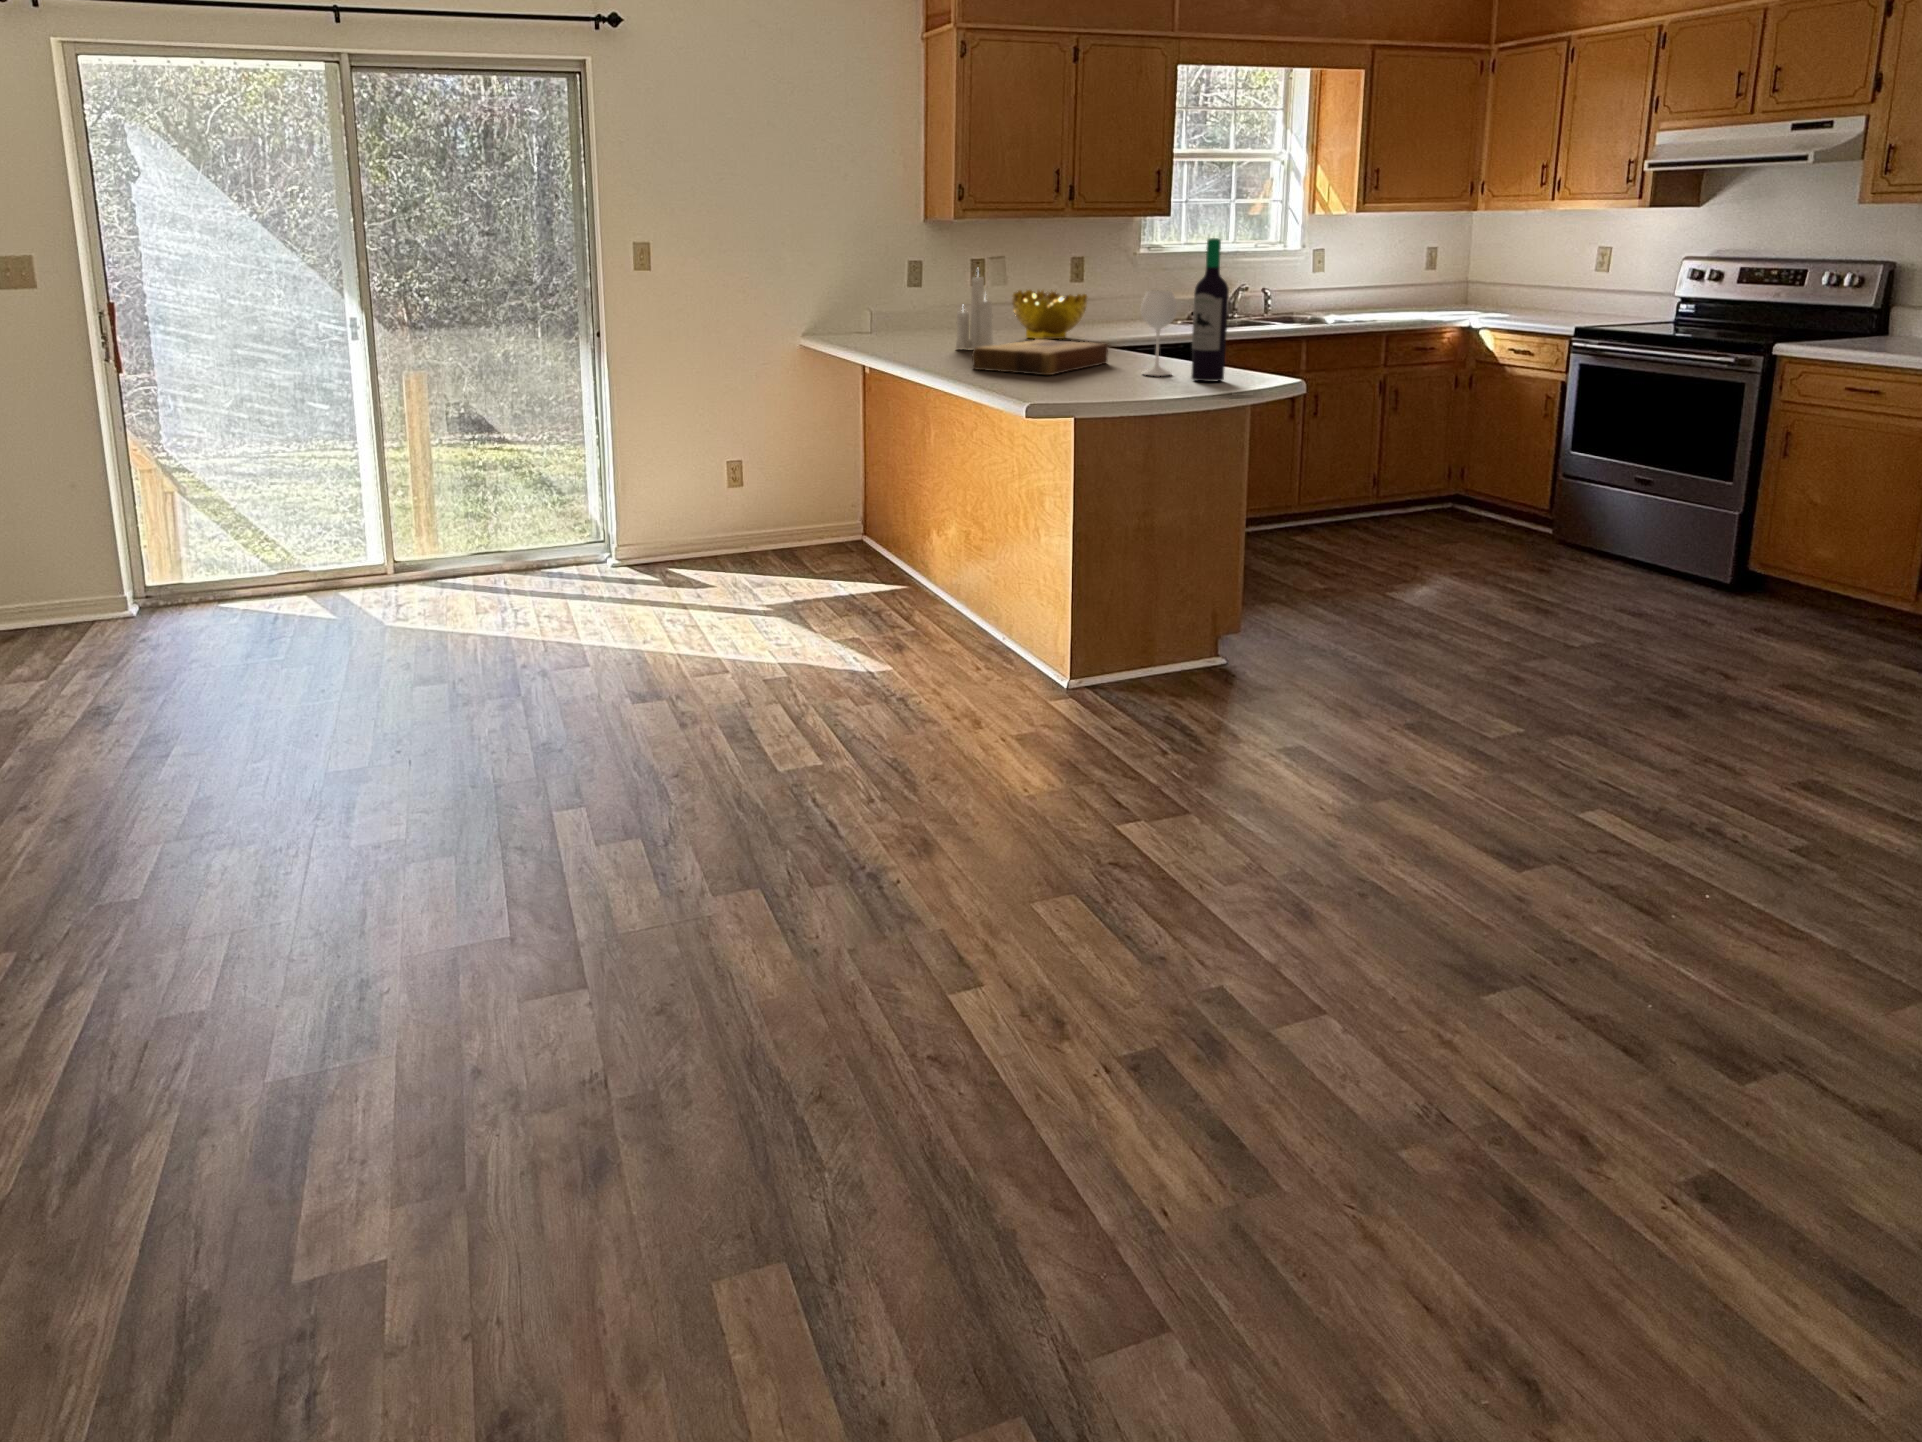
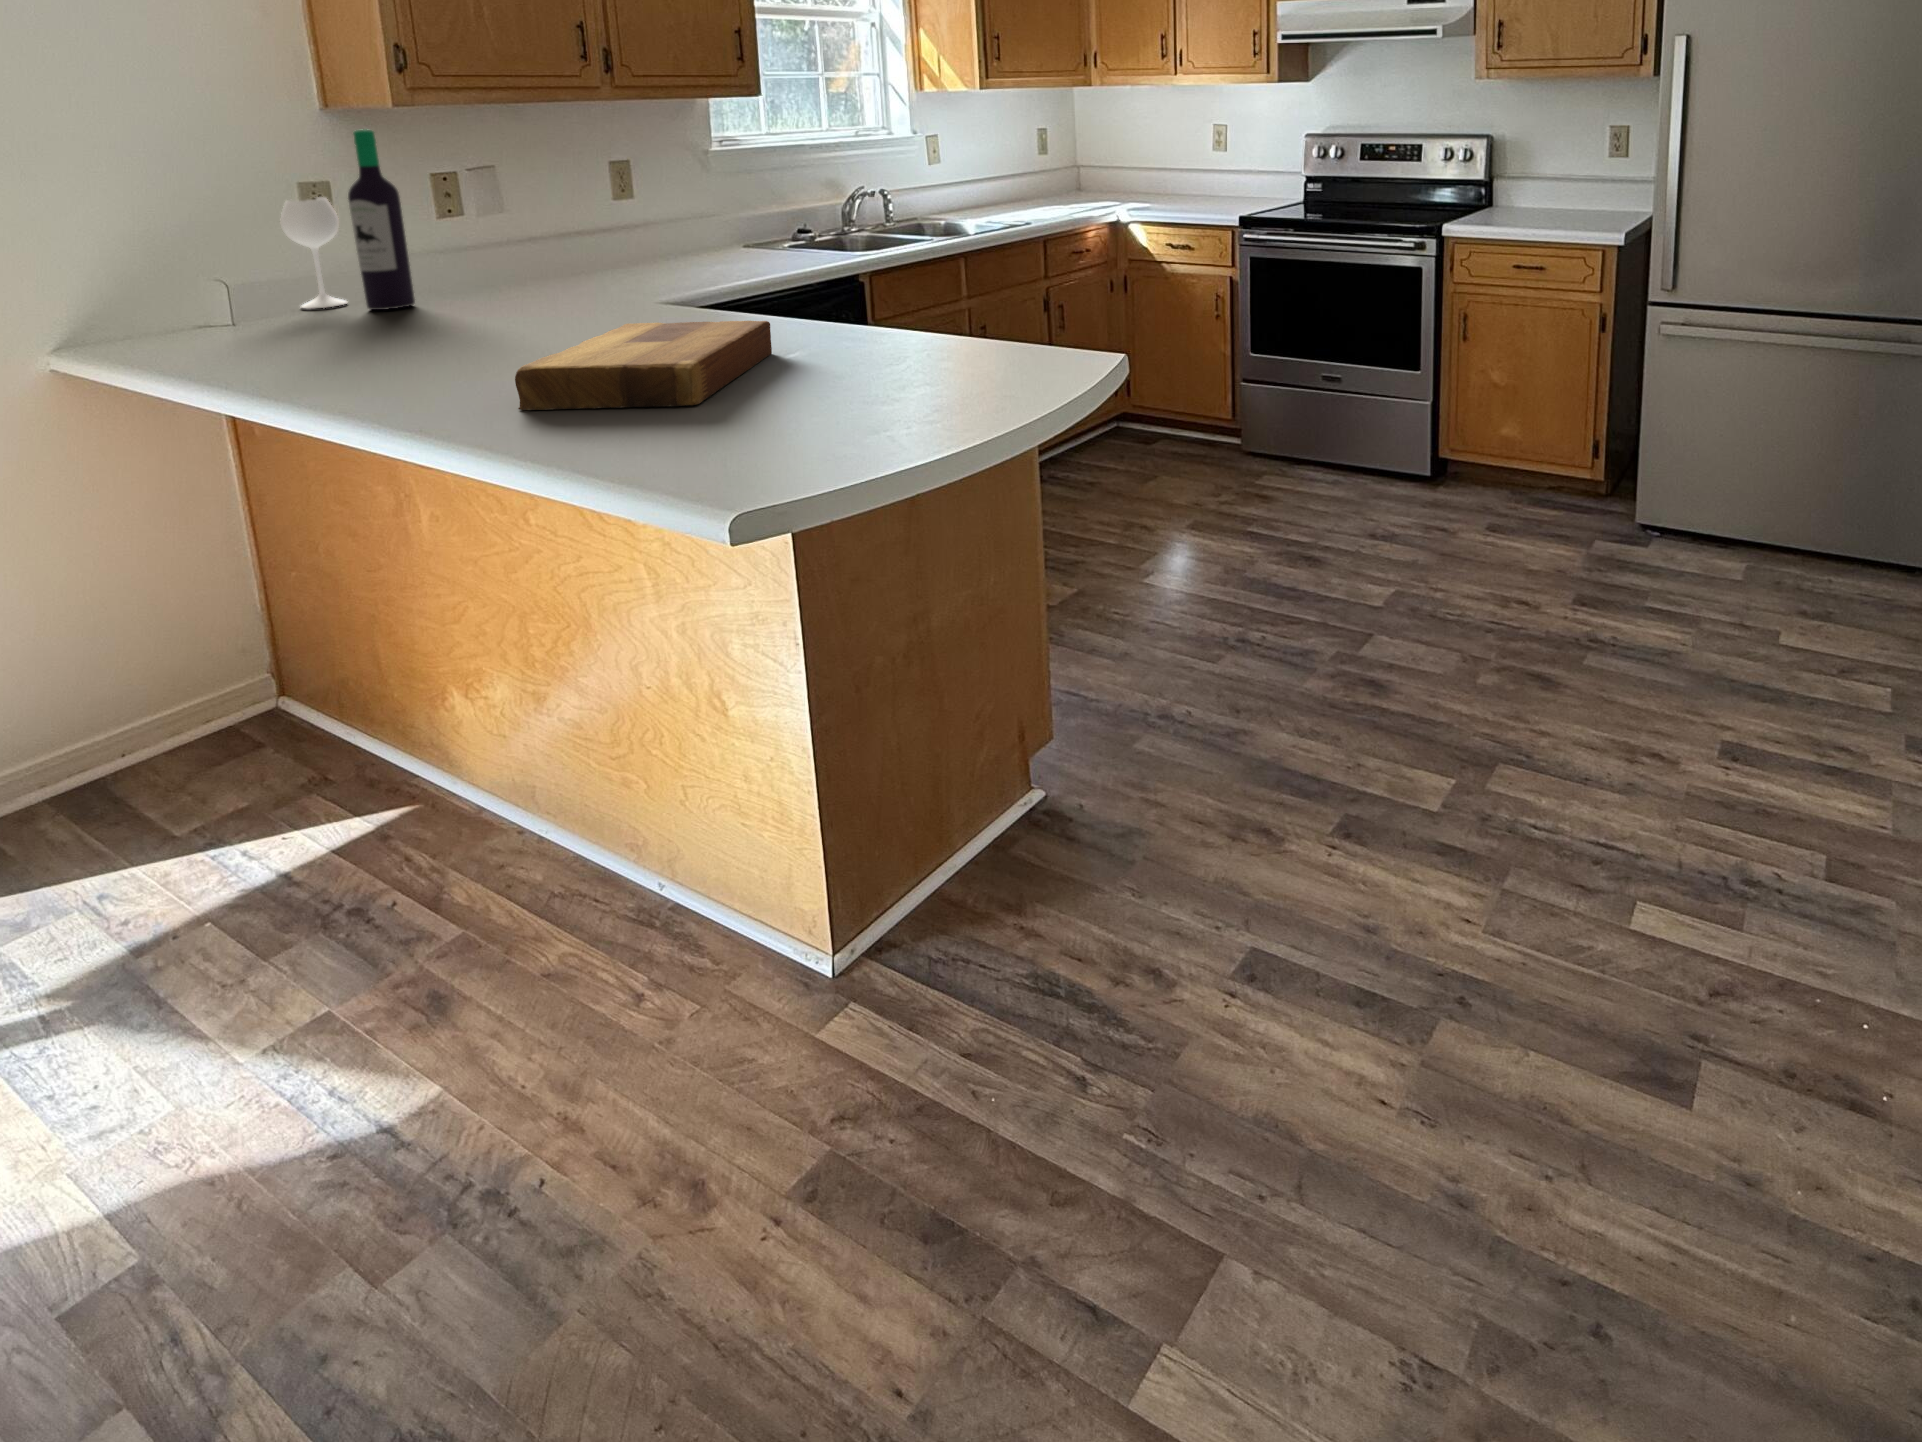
wine bottle: present [1141,238,1229,381] -> present [280,129,415,310]
candle: present [956,276,993,349] -> none [443,189,533,353]
decorative bowl: present [1012,290,1087,339] -> none [536,219,675,307]

